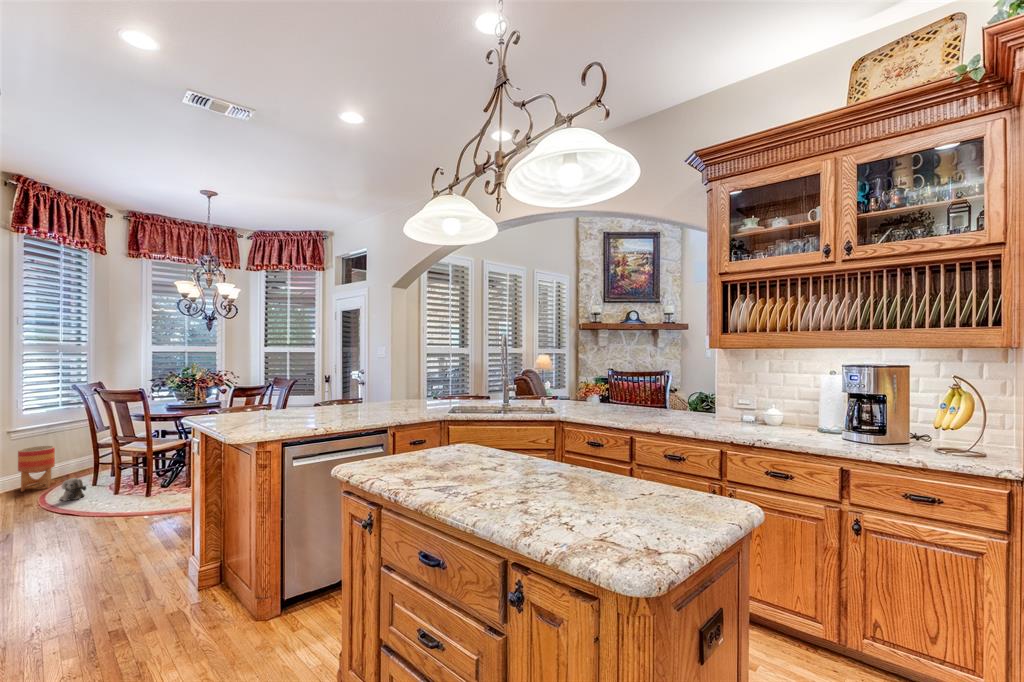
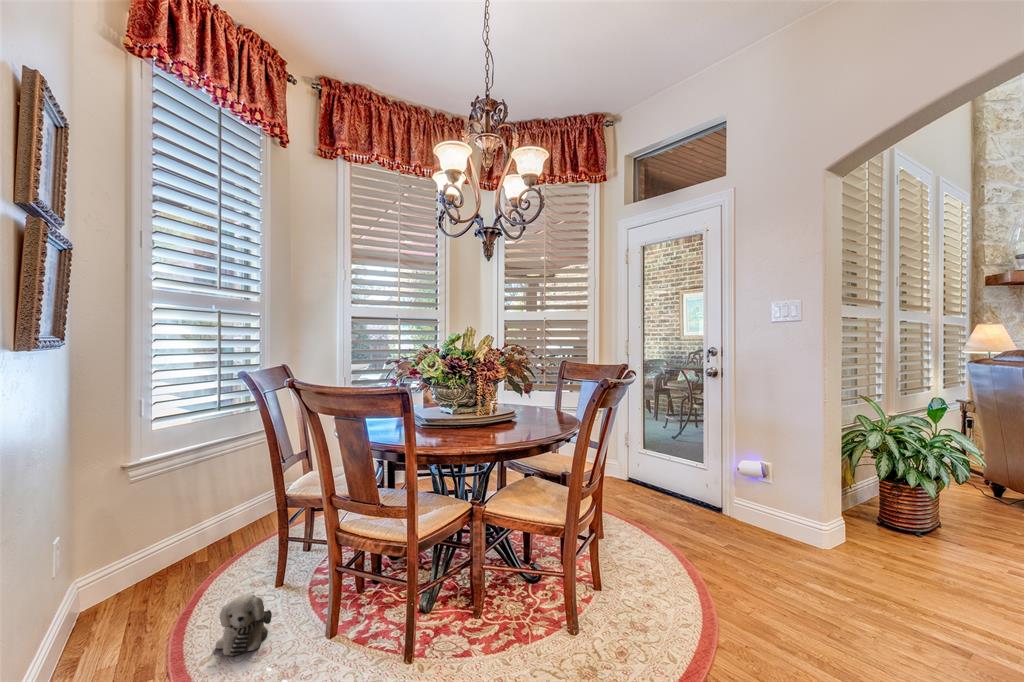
planter: present [18,446,55,491] -> none [142,490,210,593]

